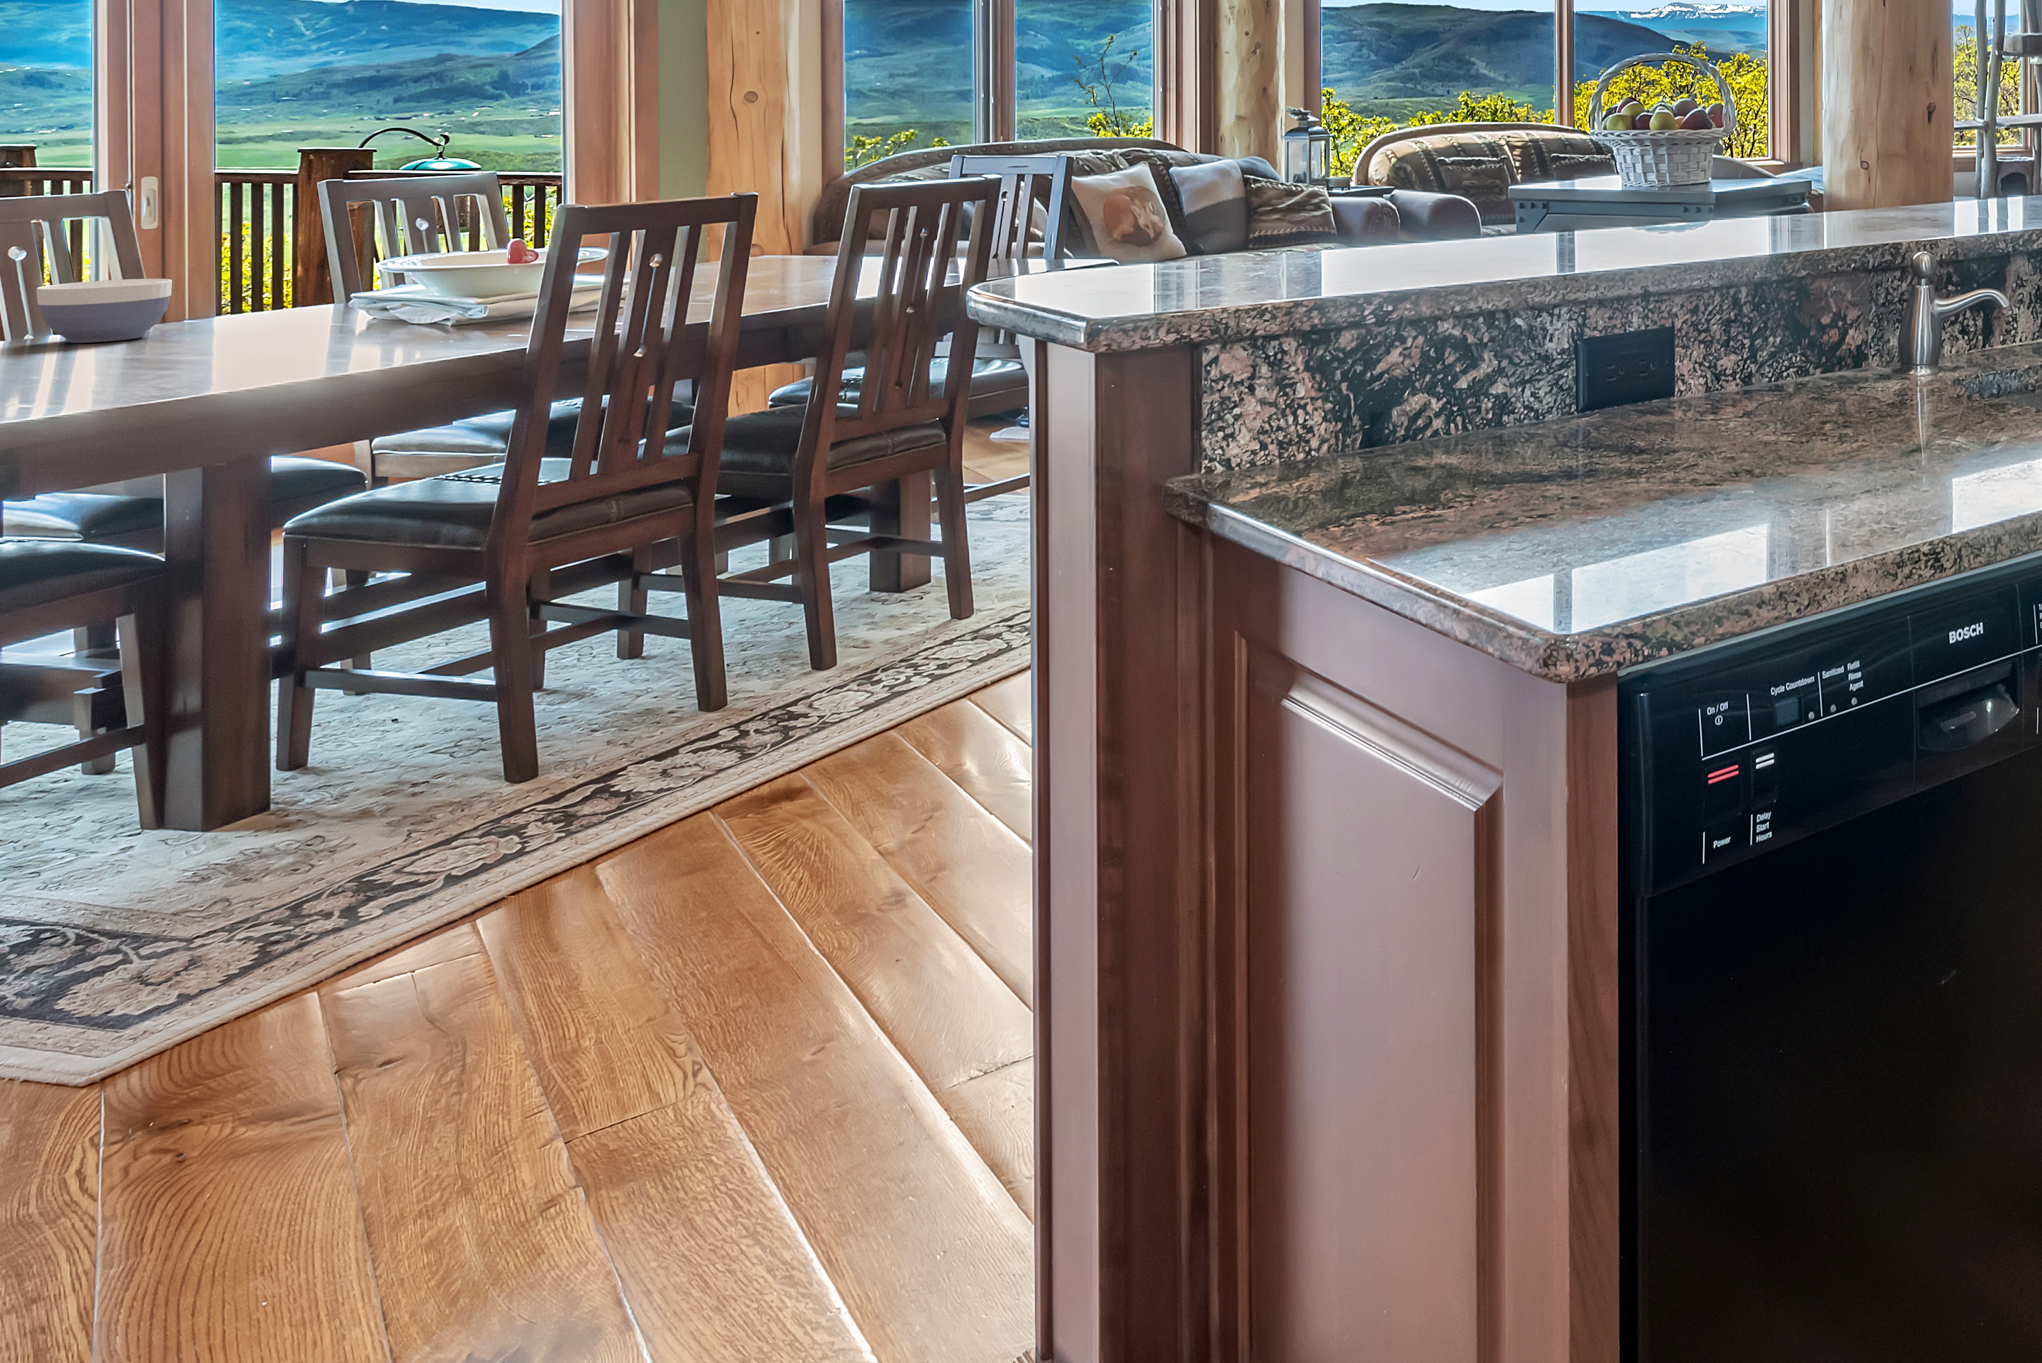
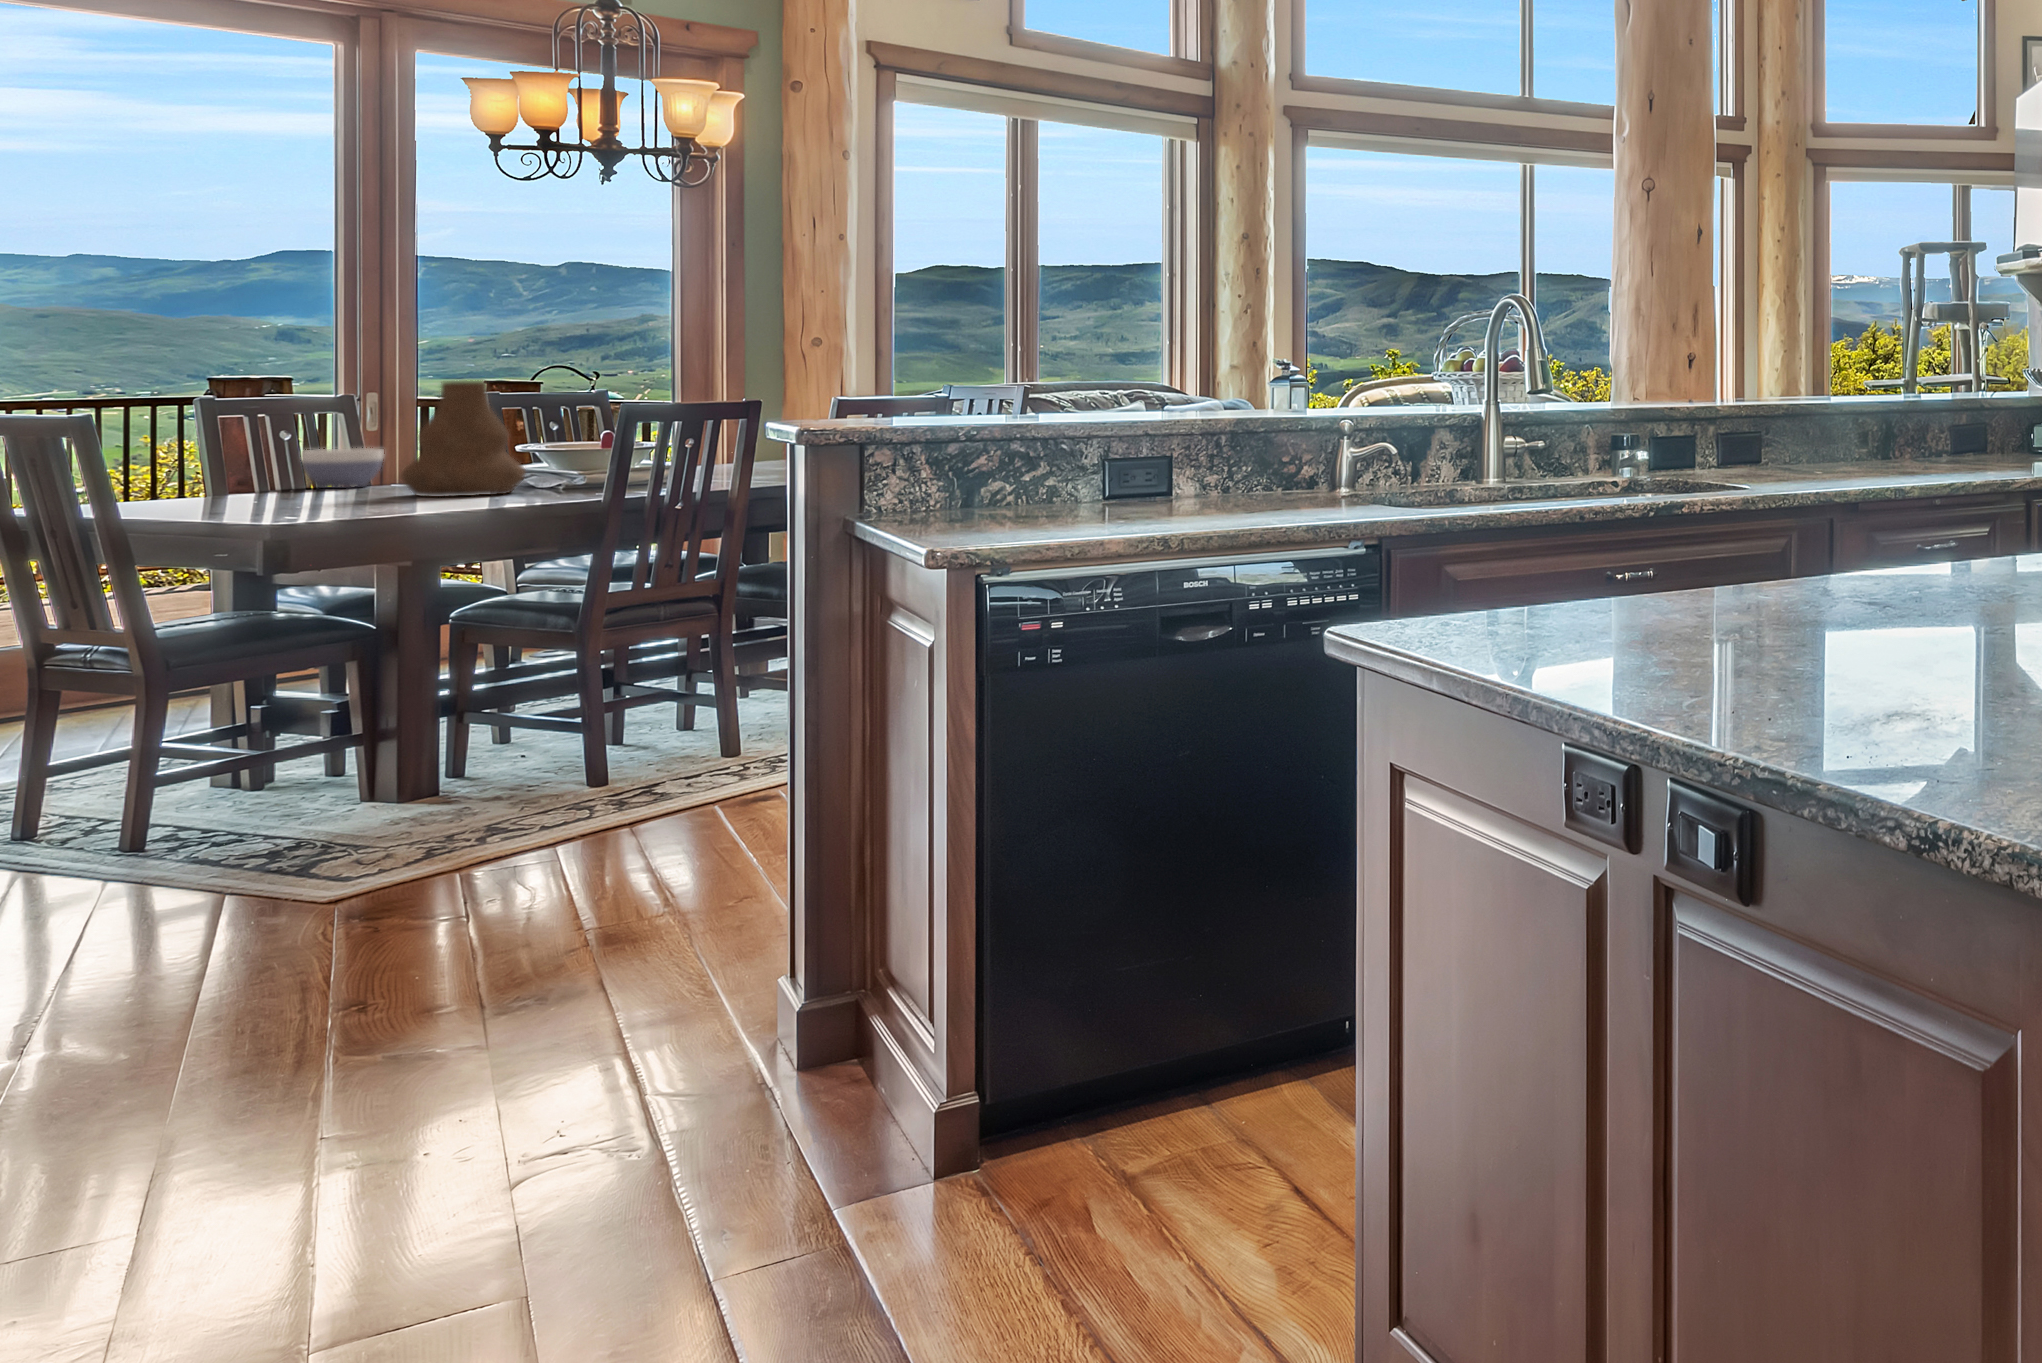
vase: none [203,179,404,360] -> present [401,381,525,497]

